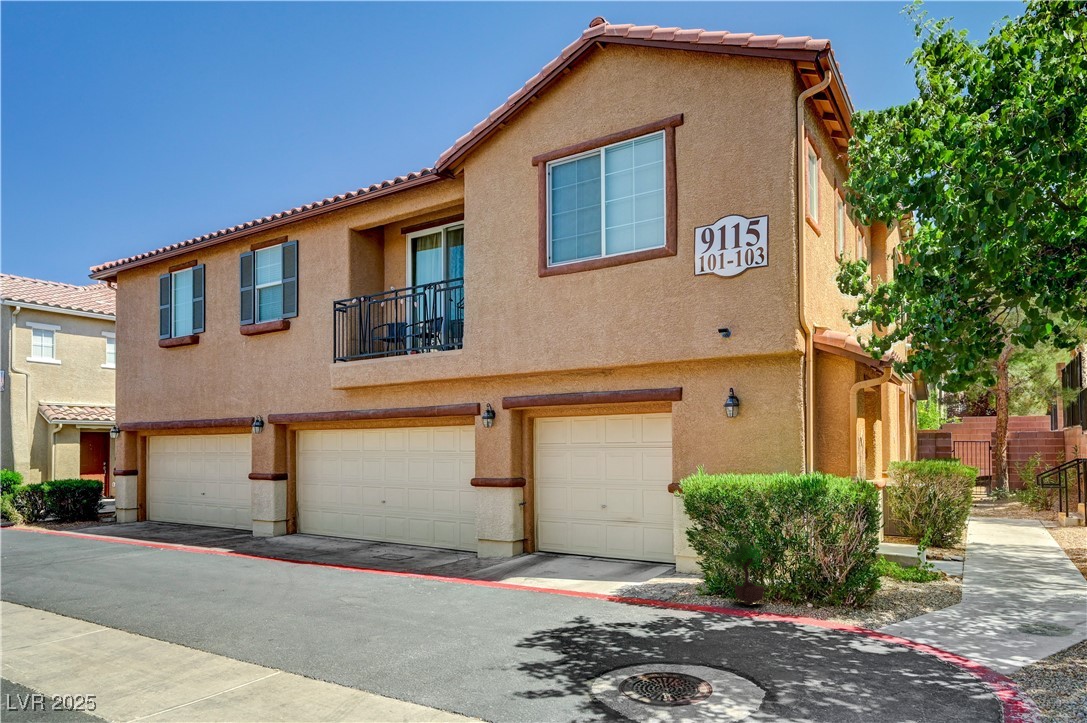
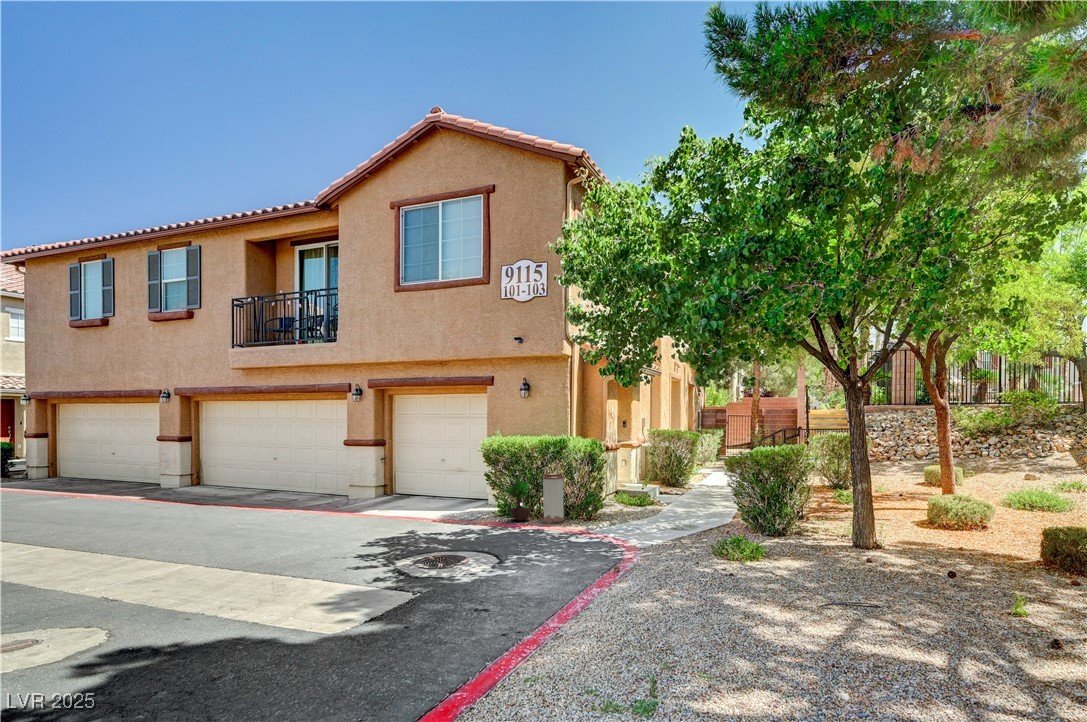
trash can: none [784,530,825,613] -> present [542,473,564,524]

